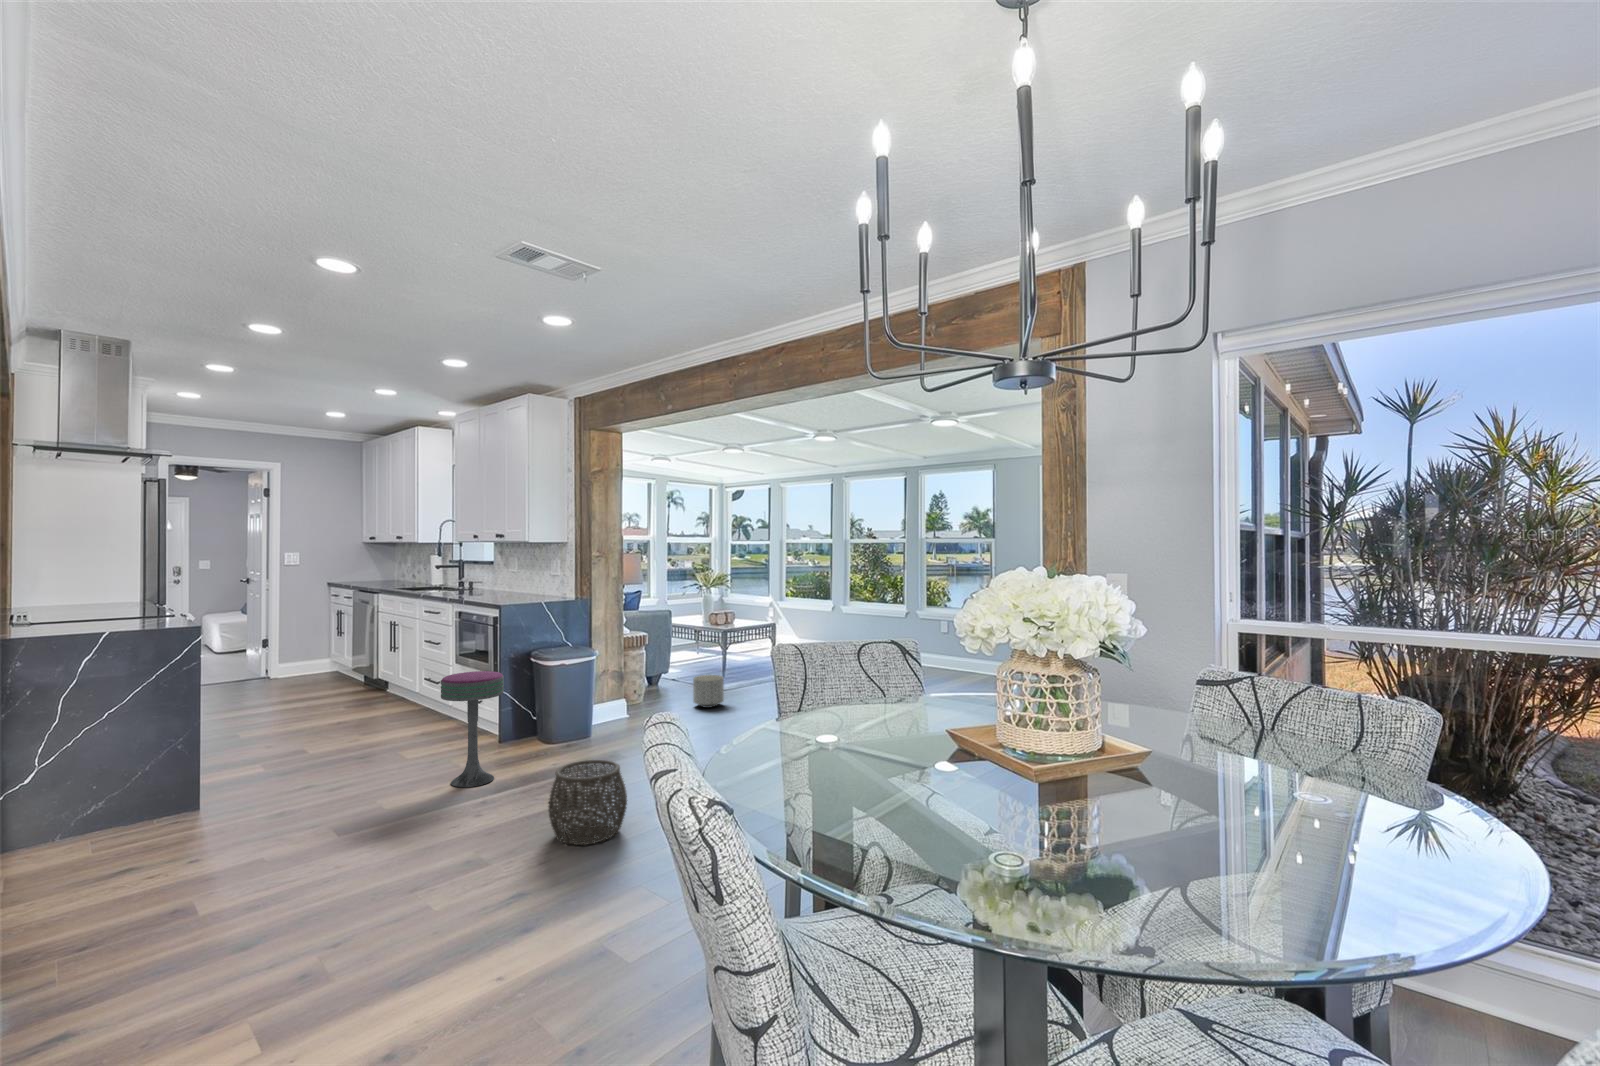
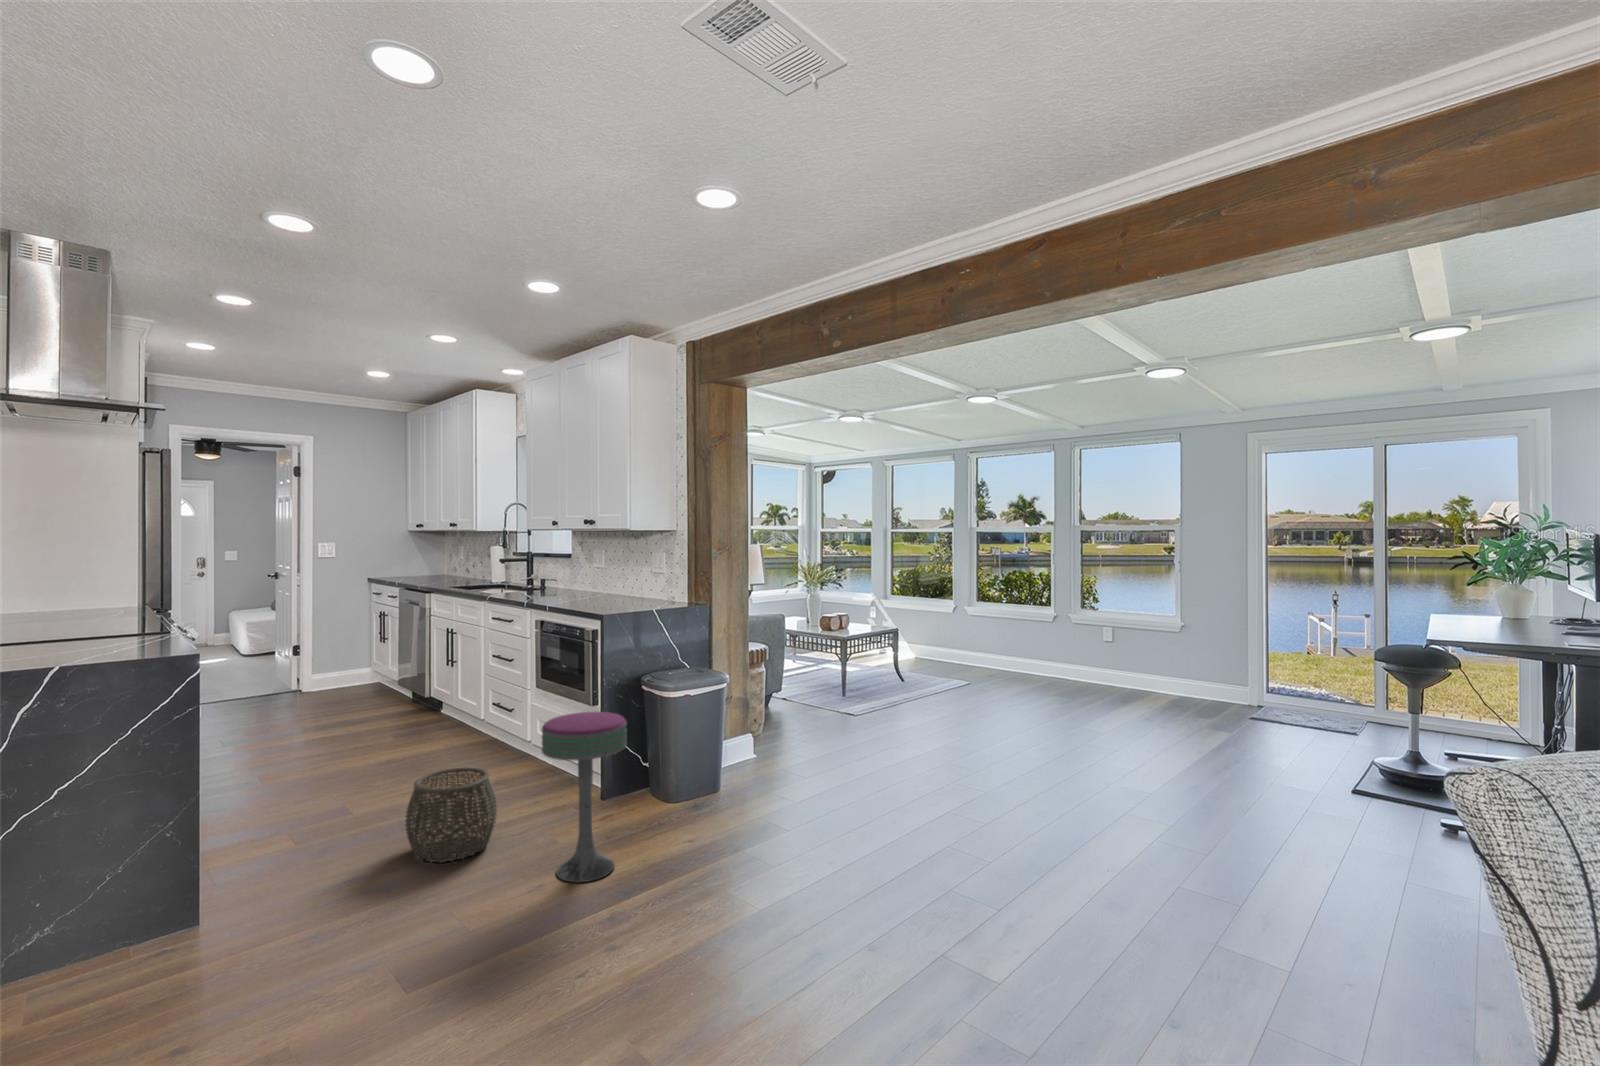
planter: present [693,675,724,708] -> none [828,699,866,742]
woven basket: present [548,760,627,845] -> present [405,767,497,863]

